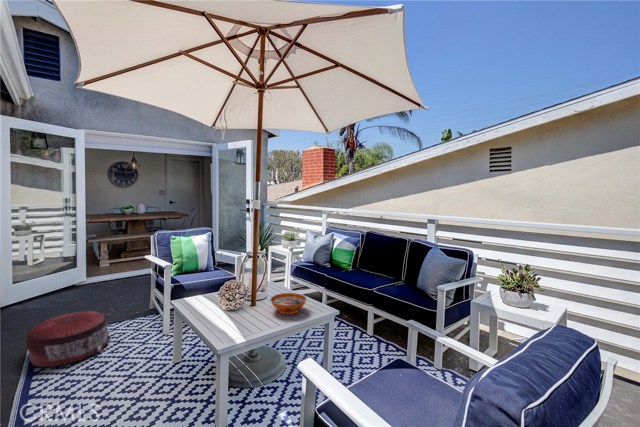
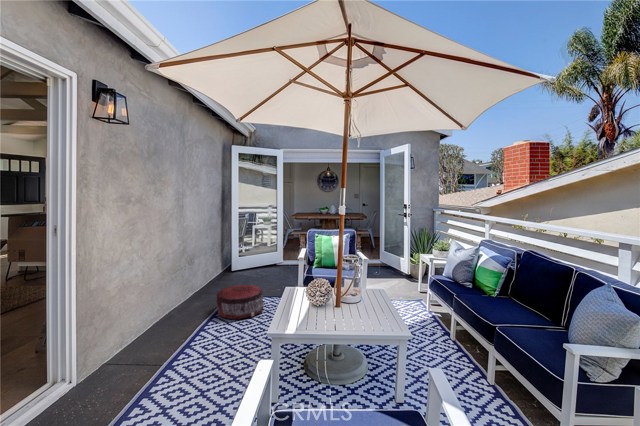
decorative bowl: present [271,293,306,314] -> none [338,301,375,323]

